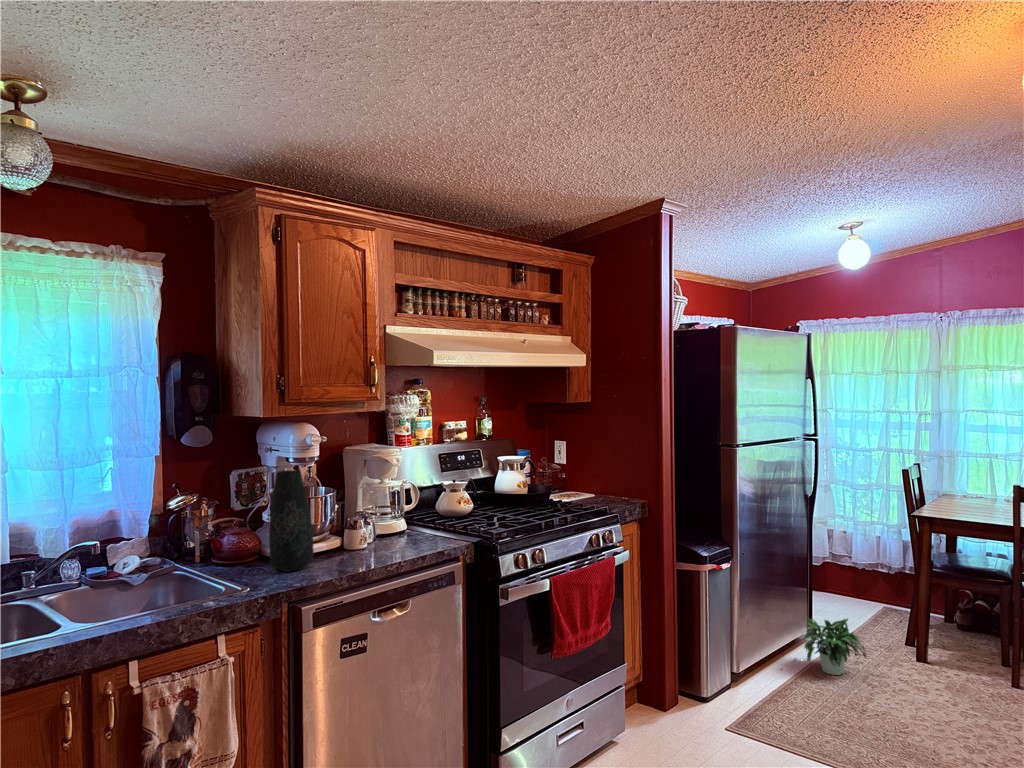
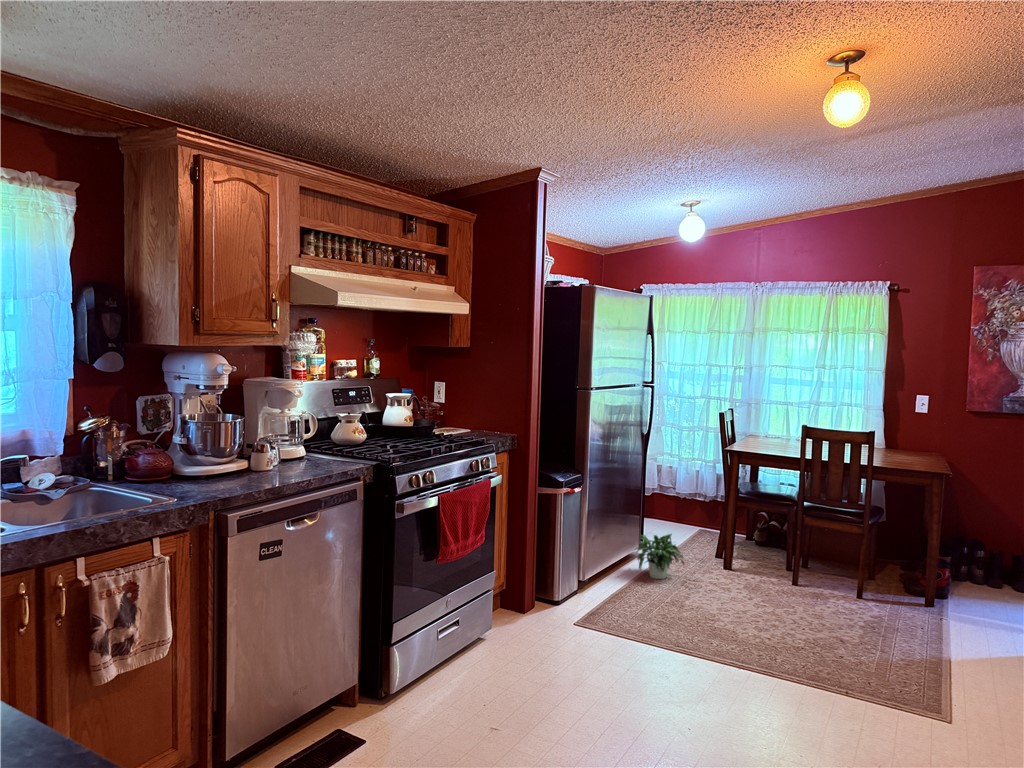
vase: present [269,470,314,572] -> none [189,395,231,486]

